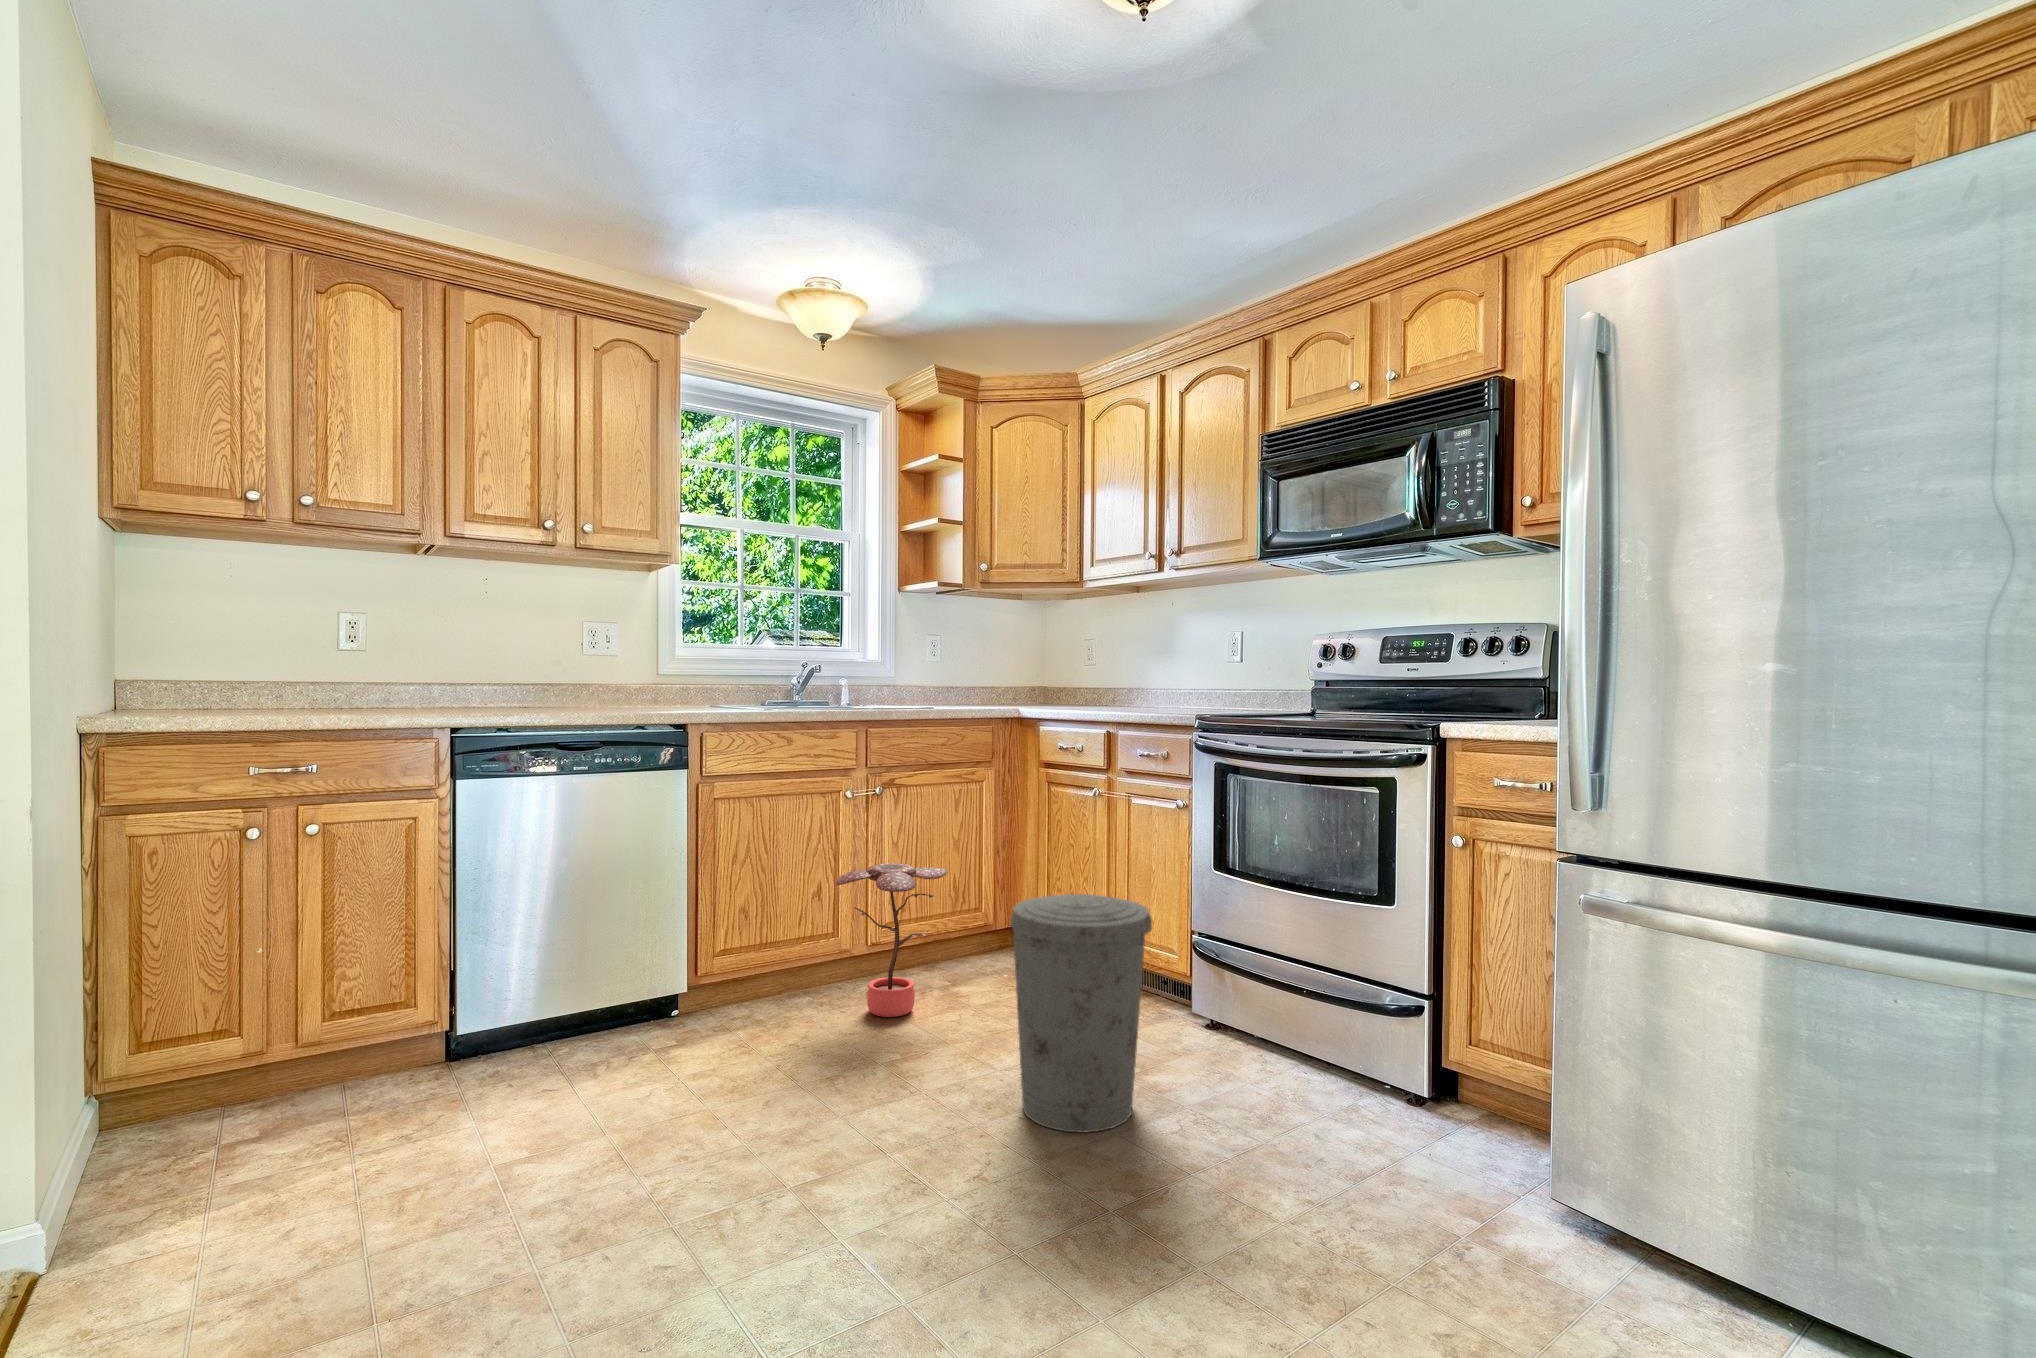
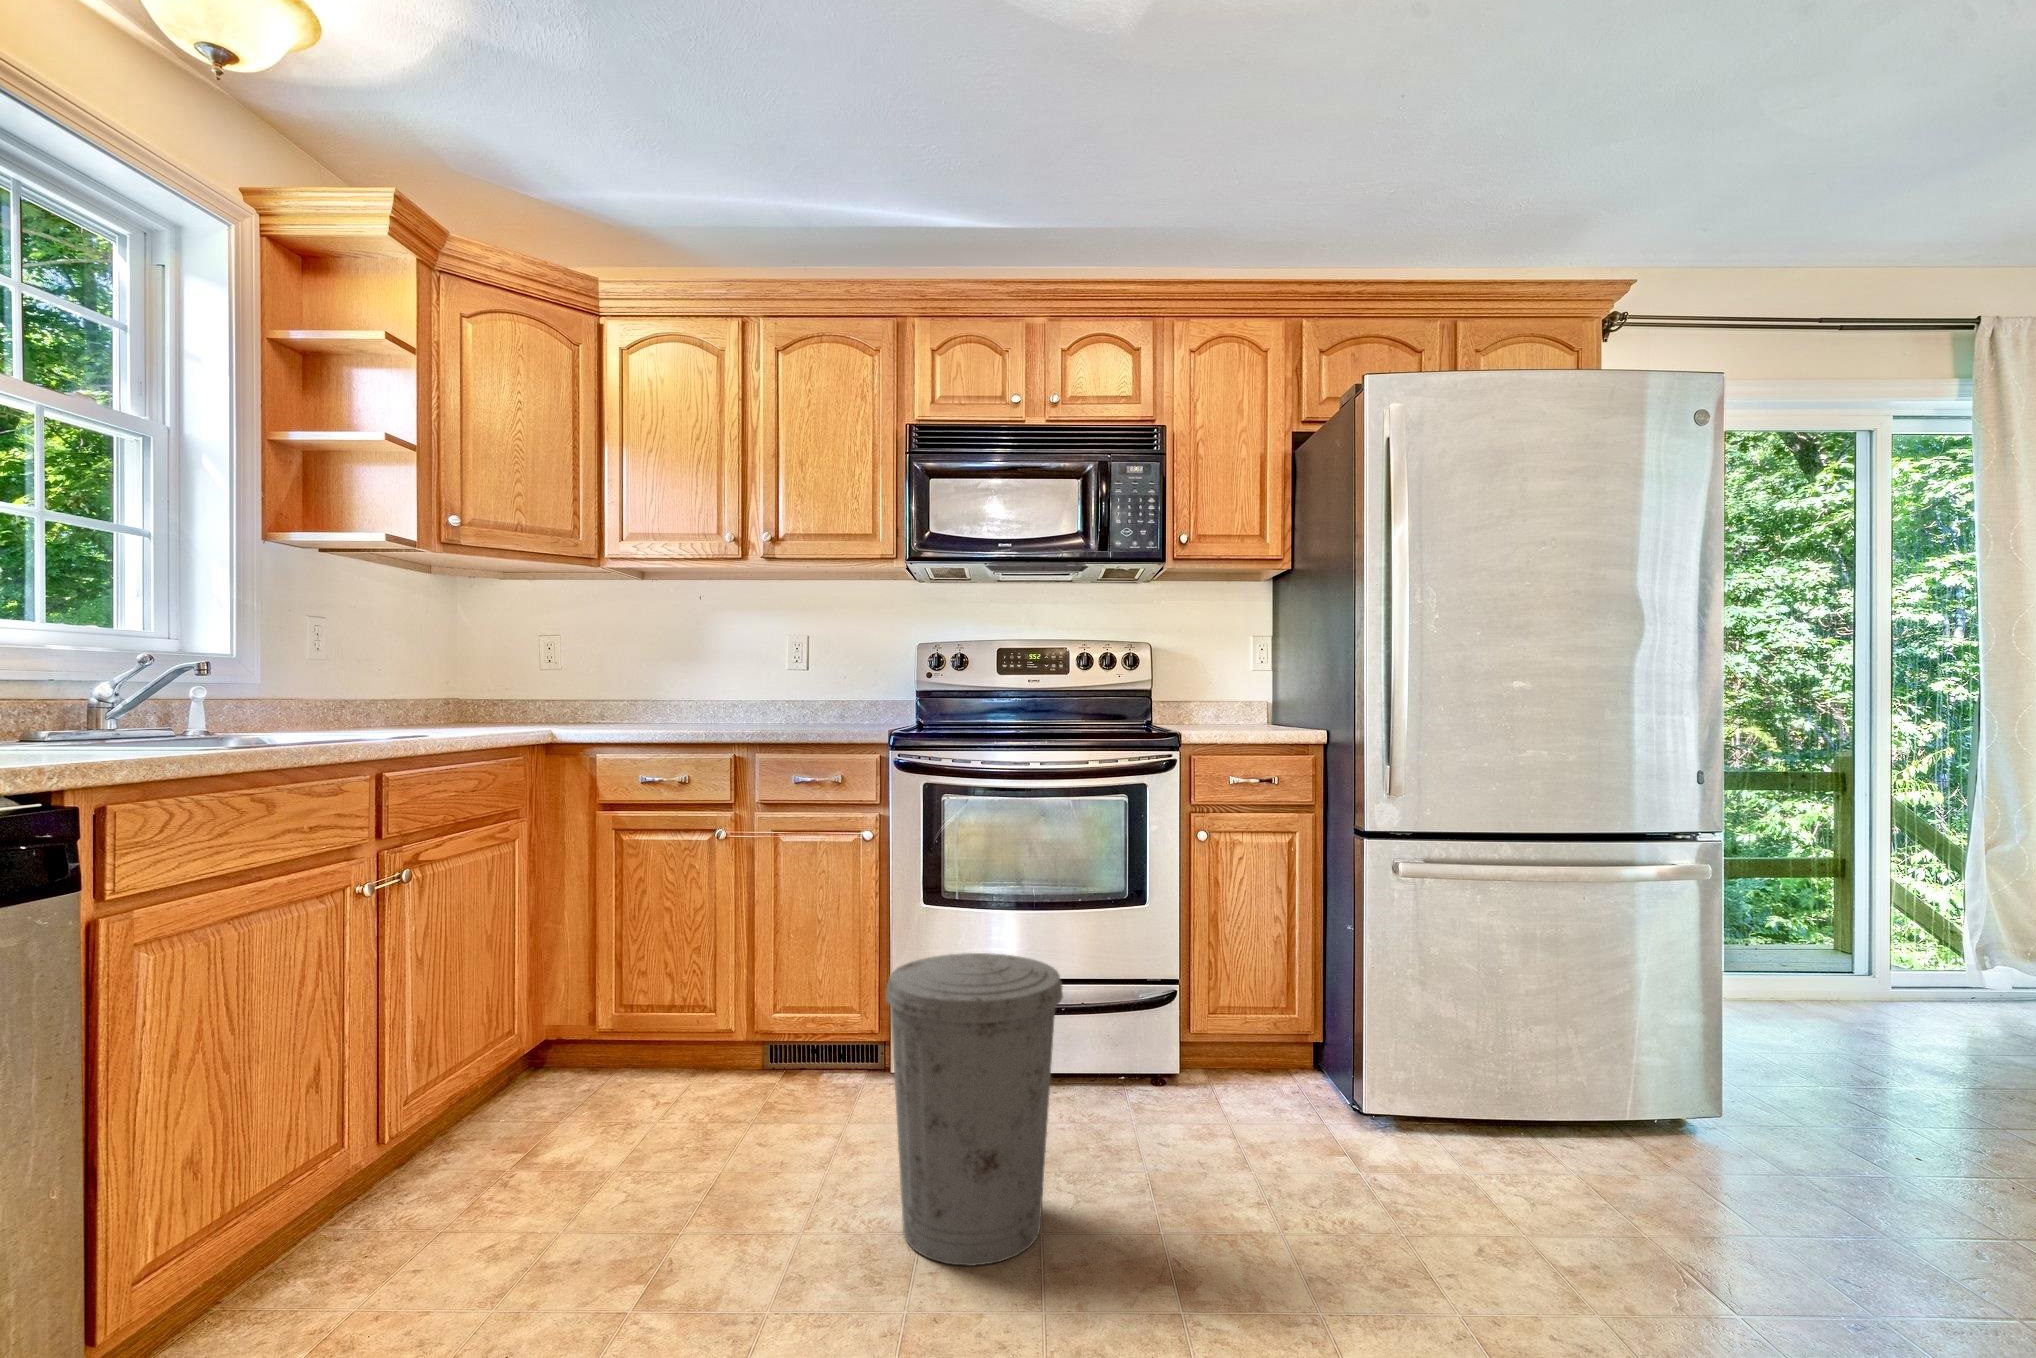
potted plant: present [835,863,948,1017] -> none [420,979,591,1249]

